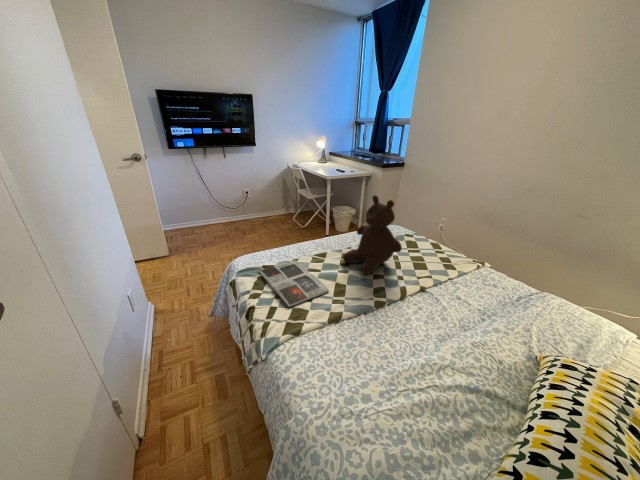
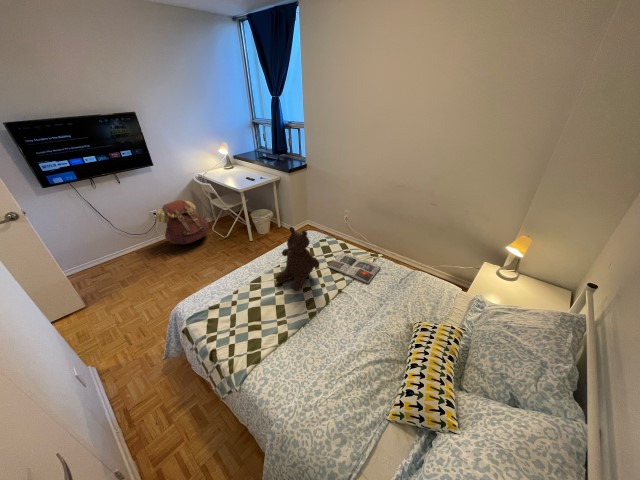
backpack: none [245,184,290,226] -> present [156,200,209,244]
magazine: present [259,260,329,307] -> present [327,253,380,283]

